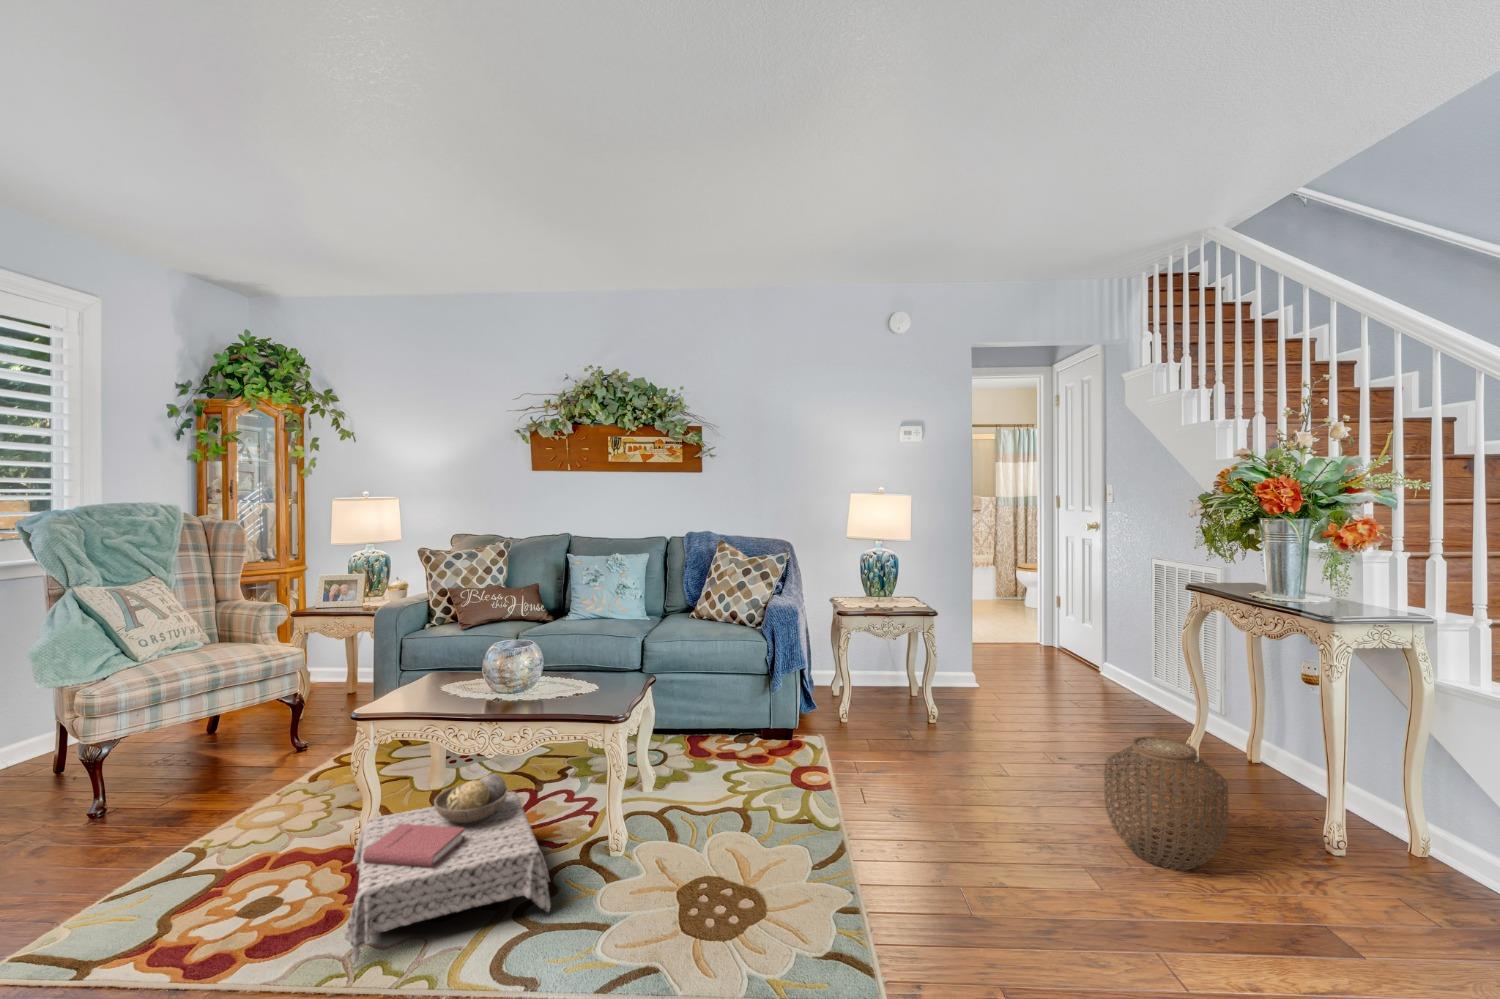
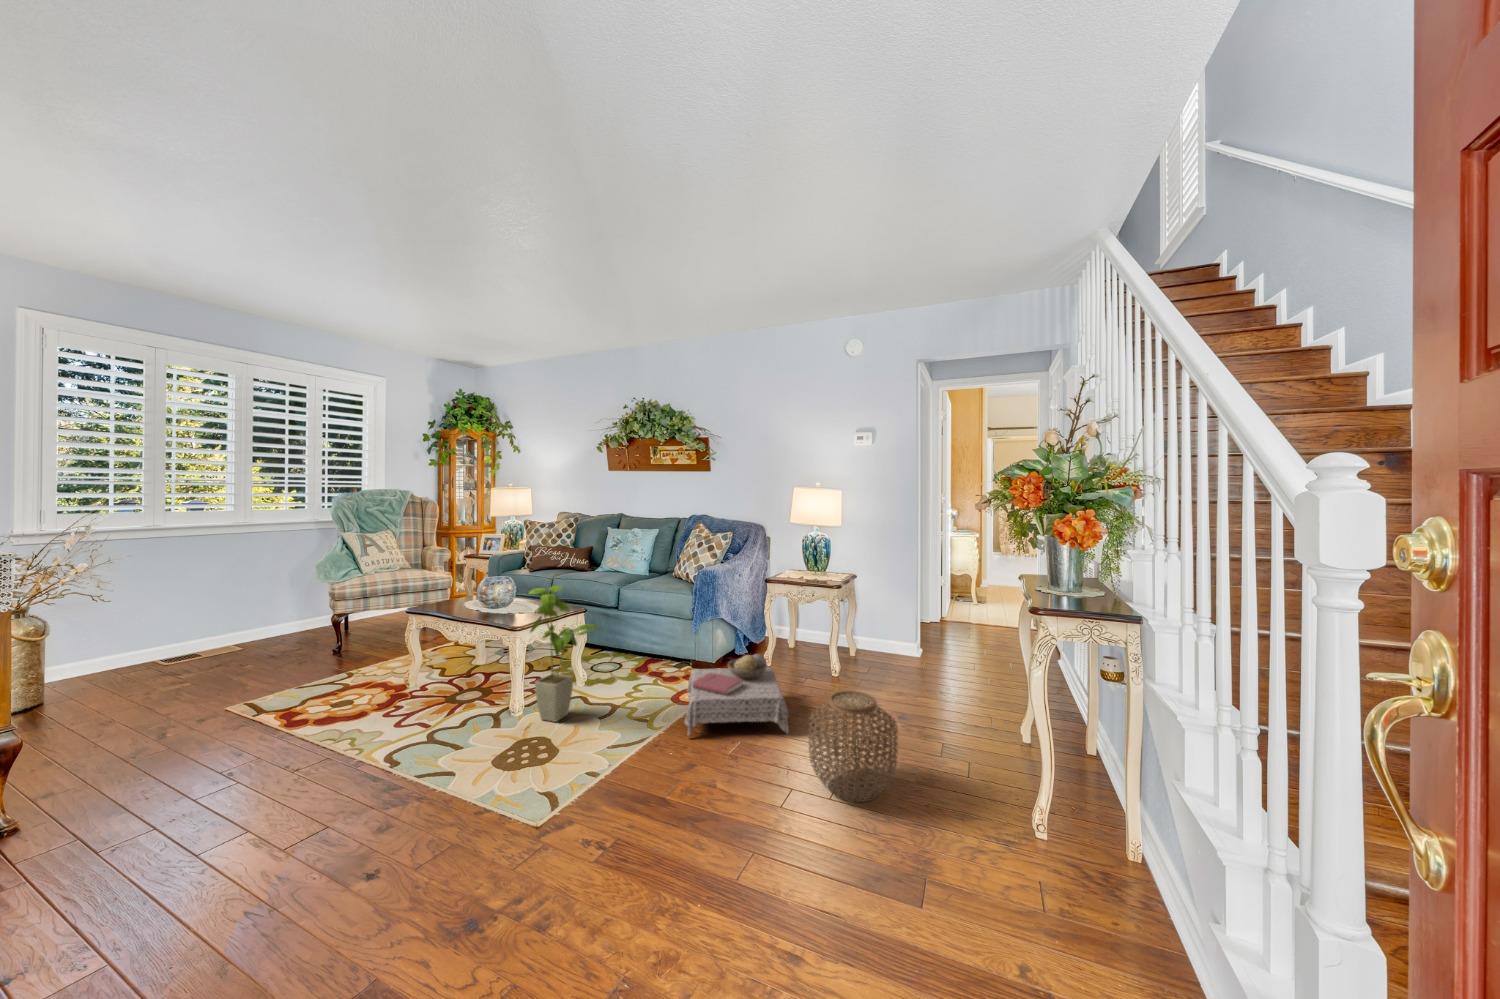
house plant: none [654,643,762,855] -> present [529,586,600,722]
ottoman: present [345,774,551,966] -> present [684,654,789,736]

